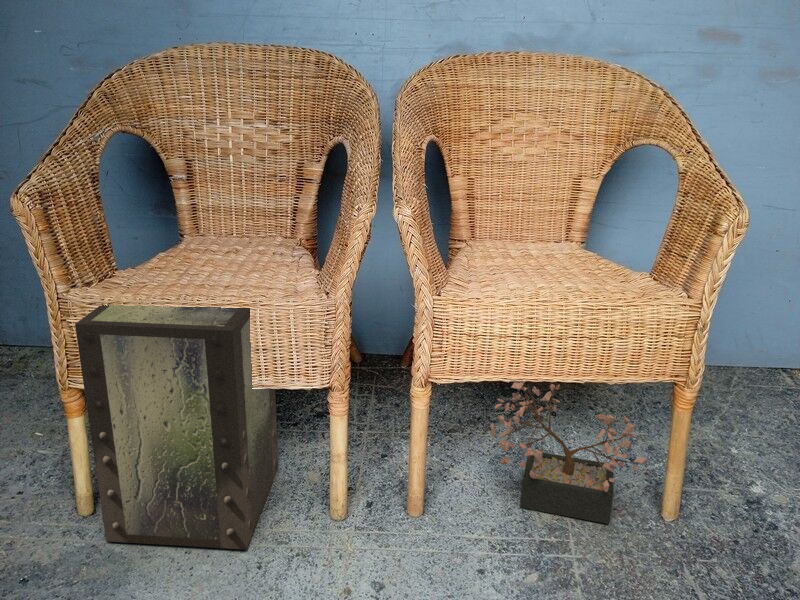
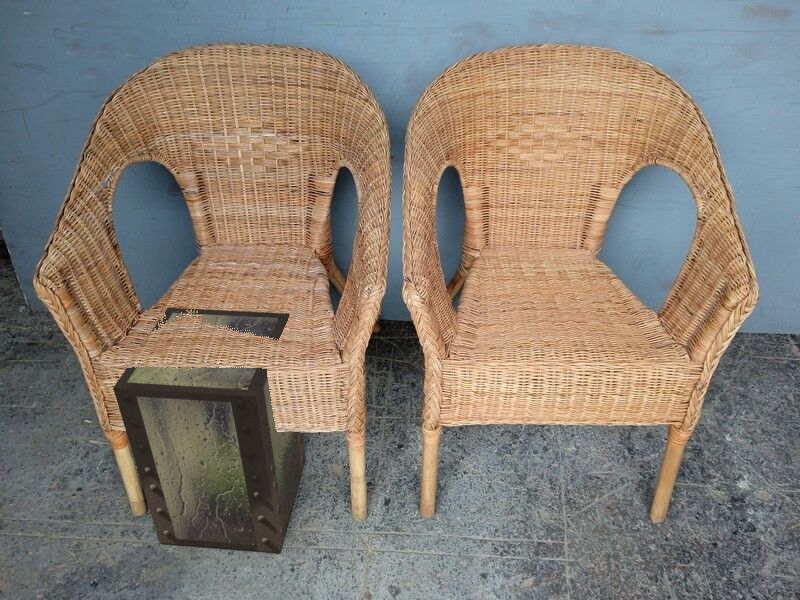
decorative plant: present [491,379,646,524] -> none [497,385,639,525]

